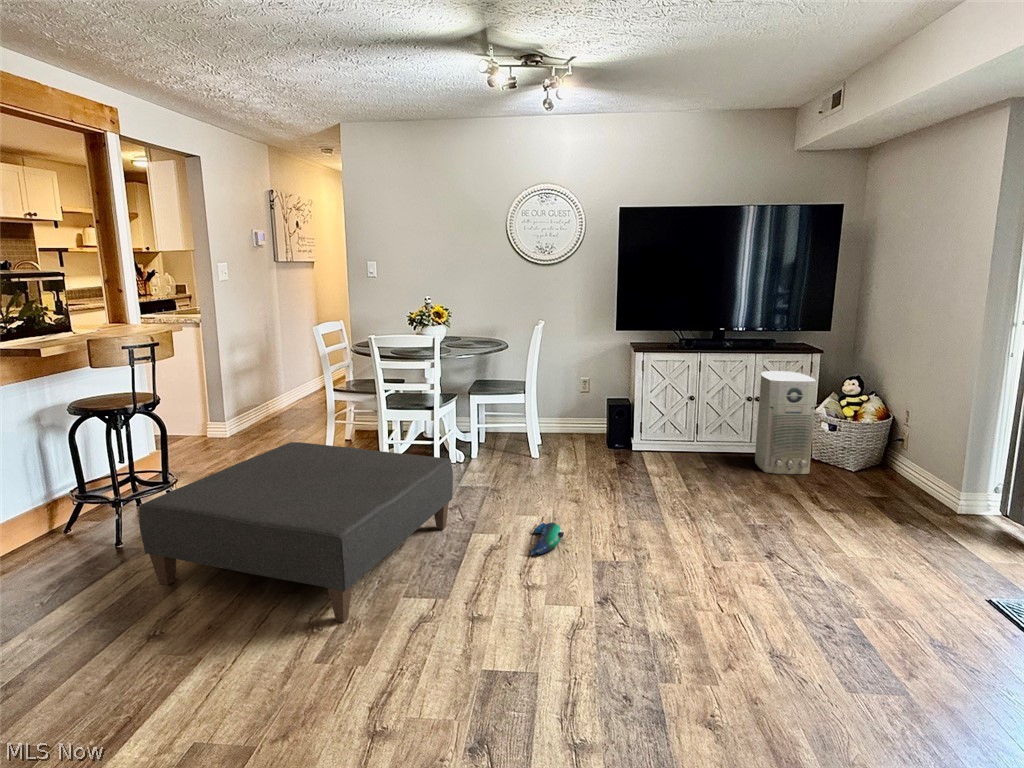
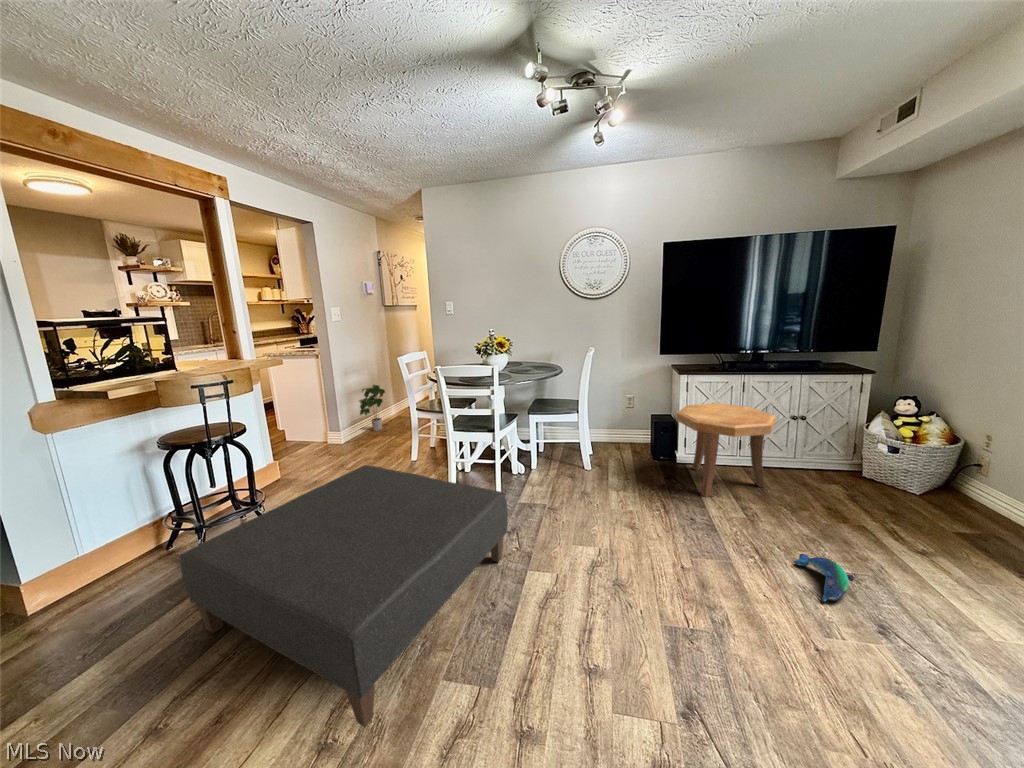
potted plant: none [245,364,278,424] -> present [359,385,385,431]
air purifier: present [755,371,816,474] -> none [801,392,879,497]
side table: none [629,383,725,478] -> present [677,403,776,497]
plush toy: present [531,522,564,555] -> present [795,554,854,602]

